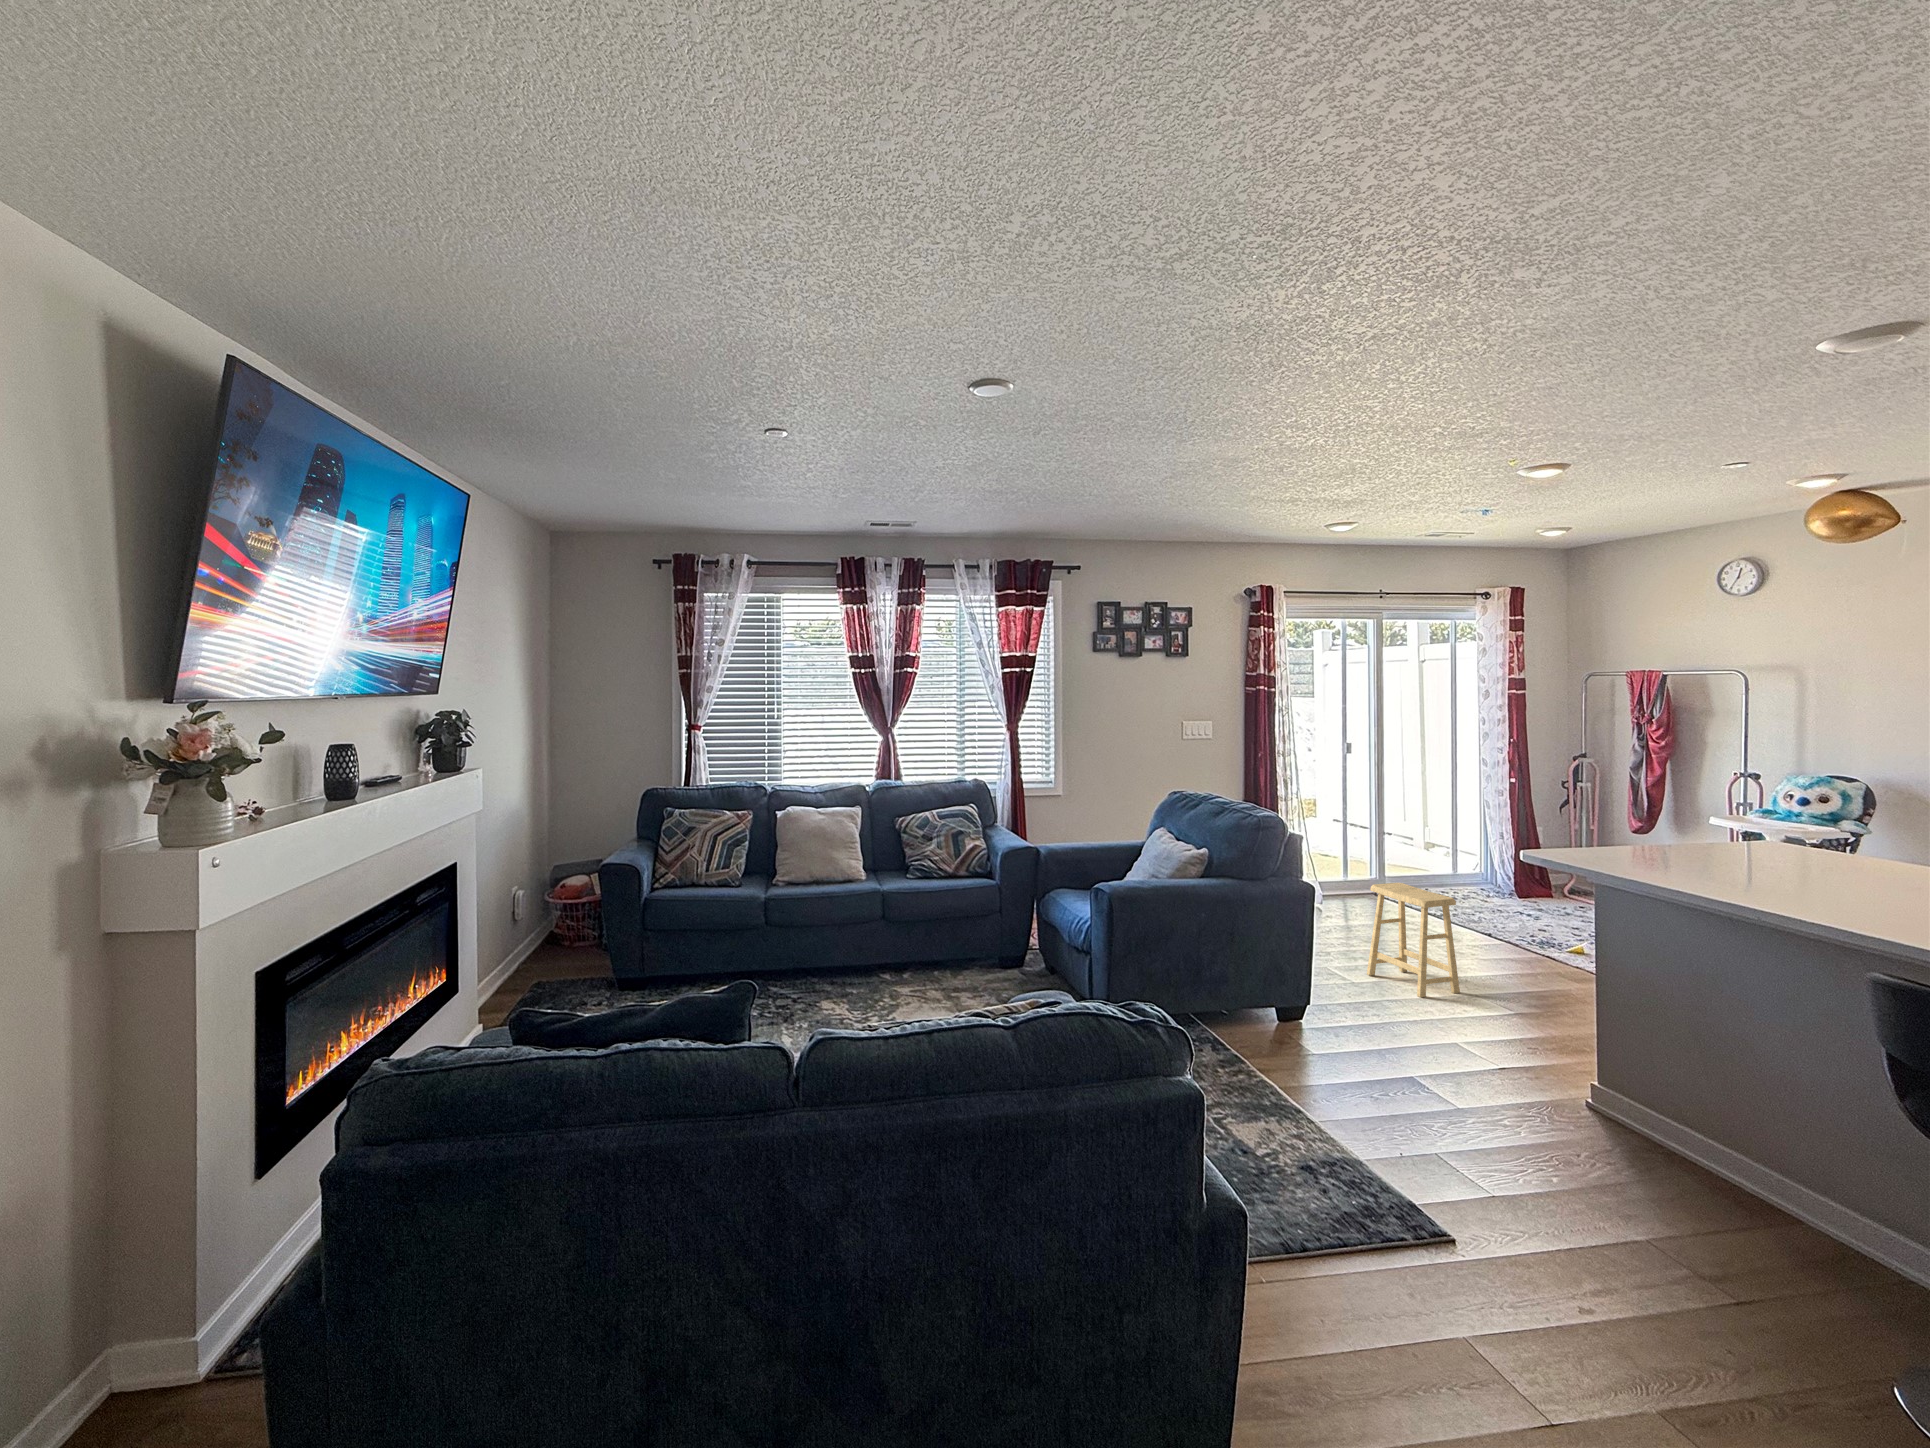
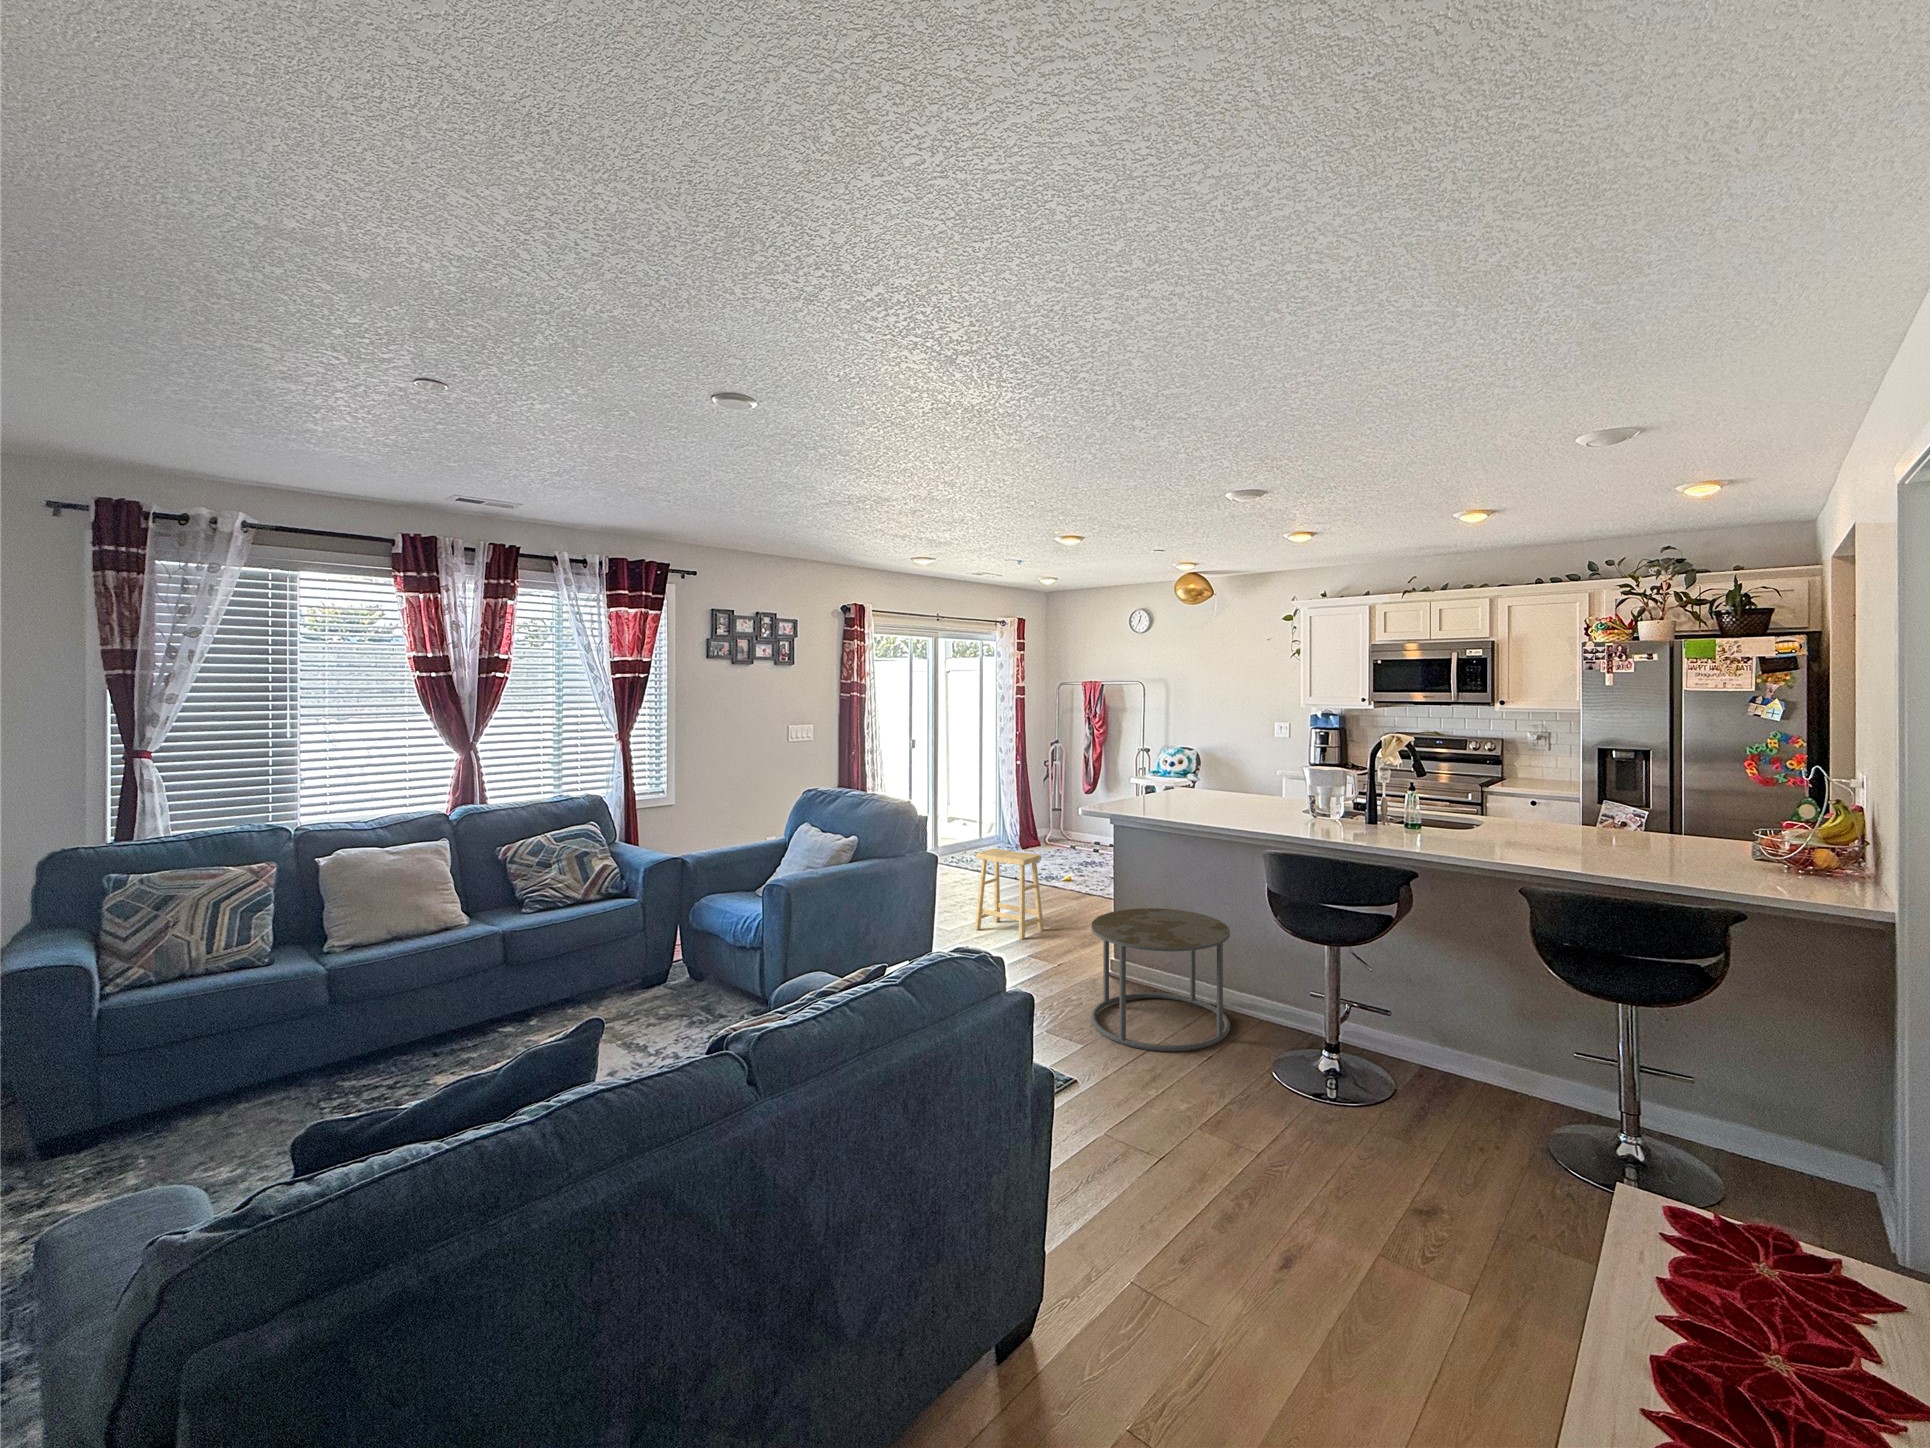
side table: none [1437,980,1652,1180] -> present [1091,908,1230,1052]

